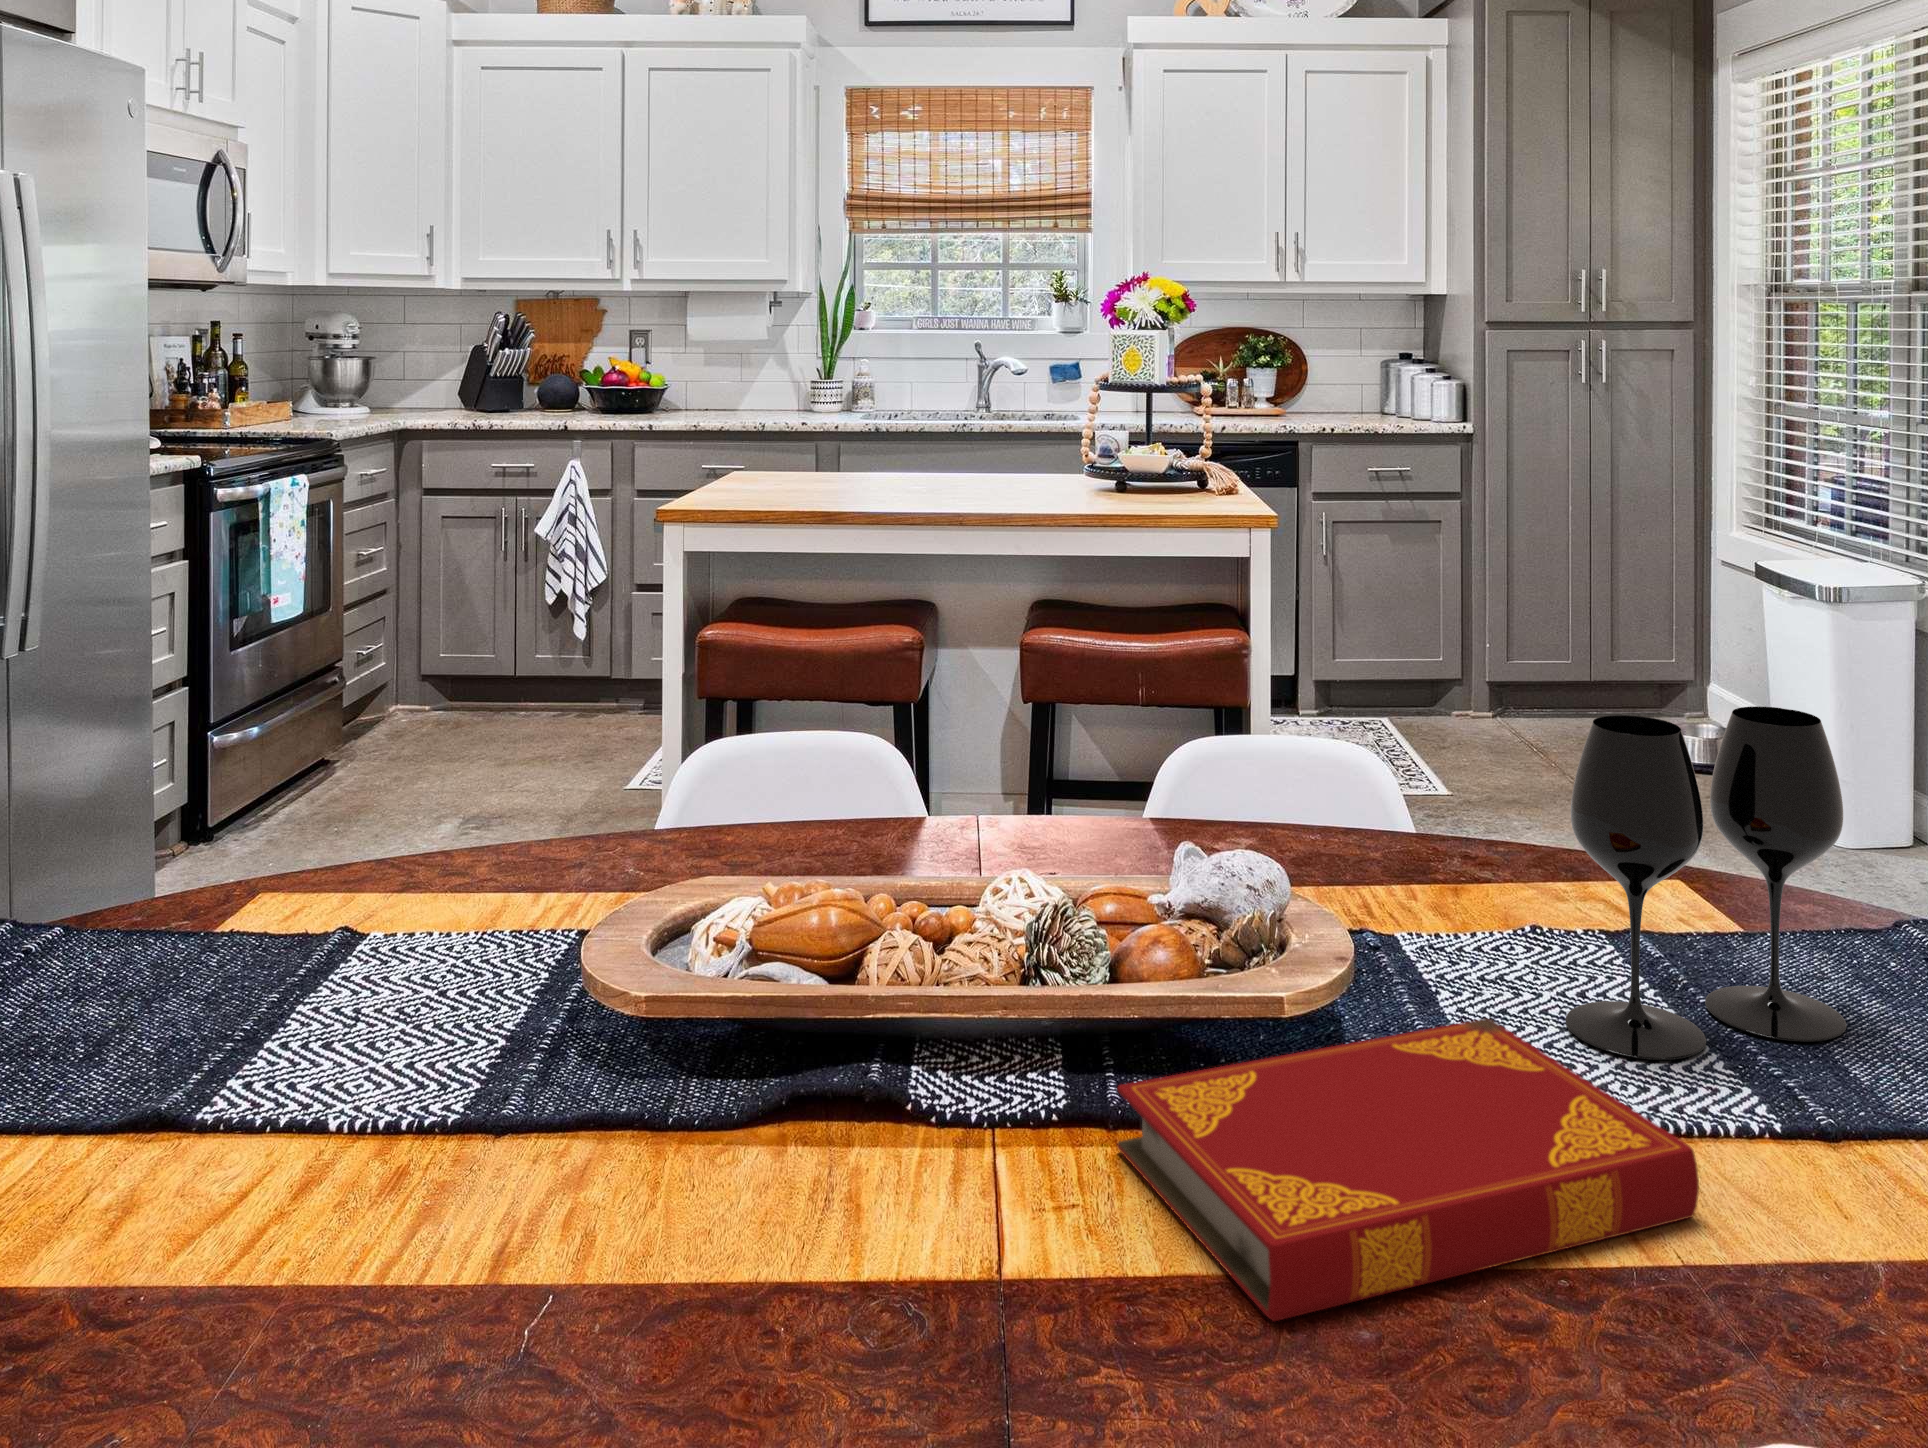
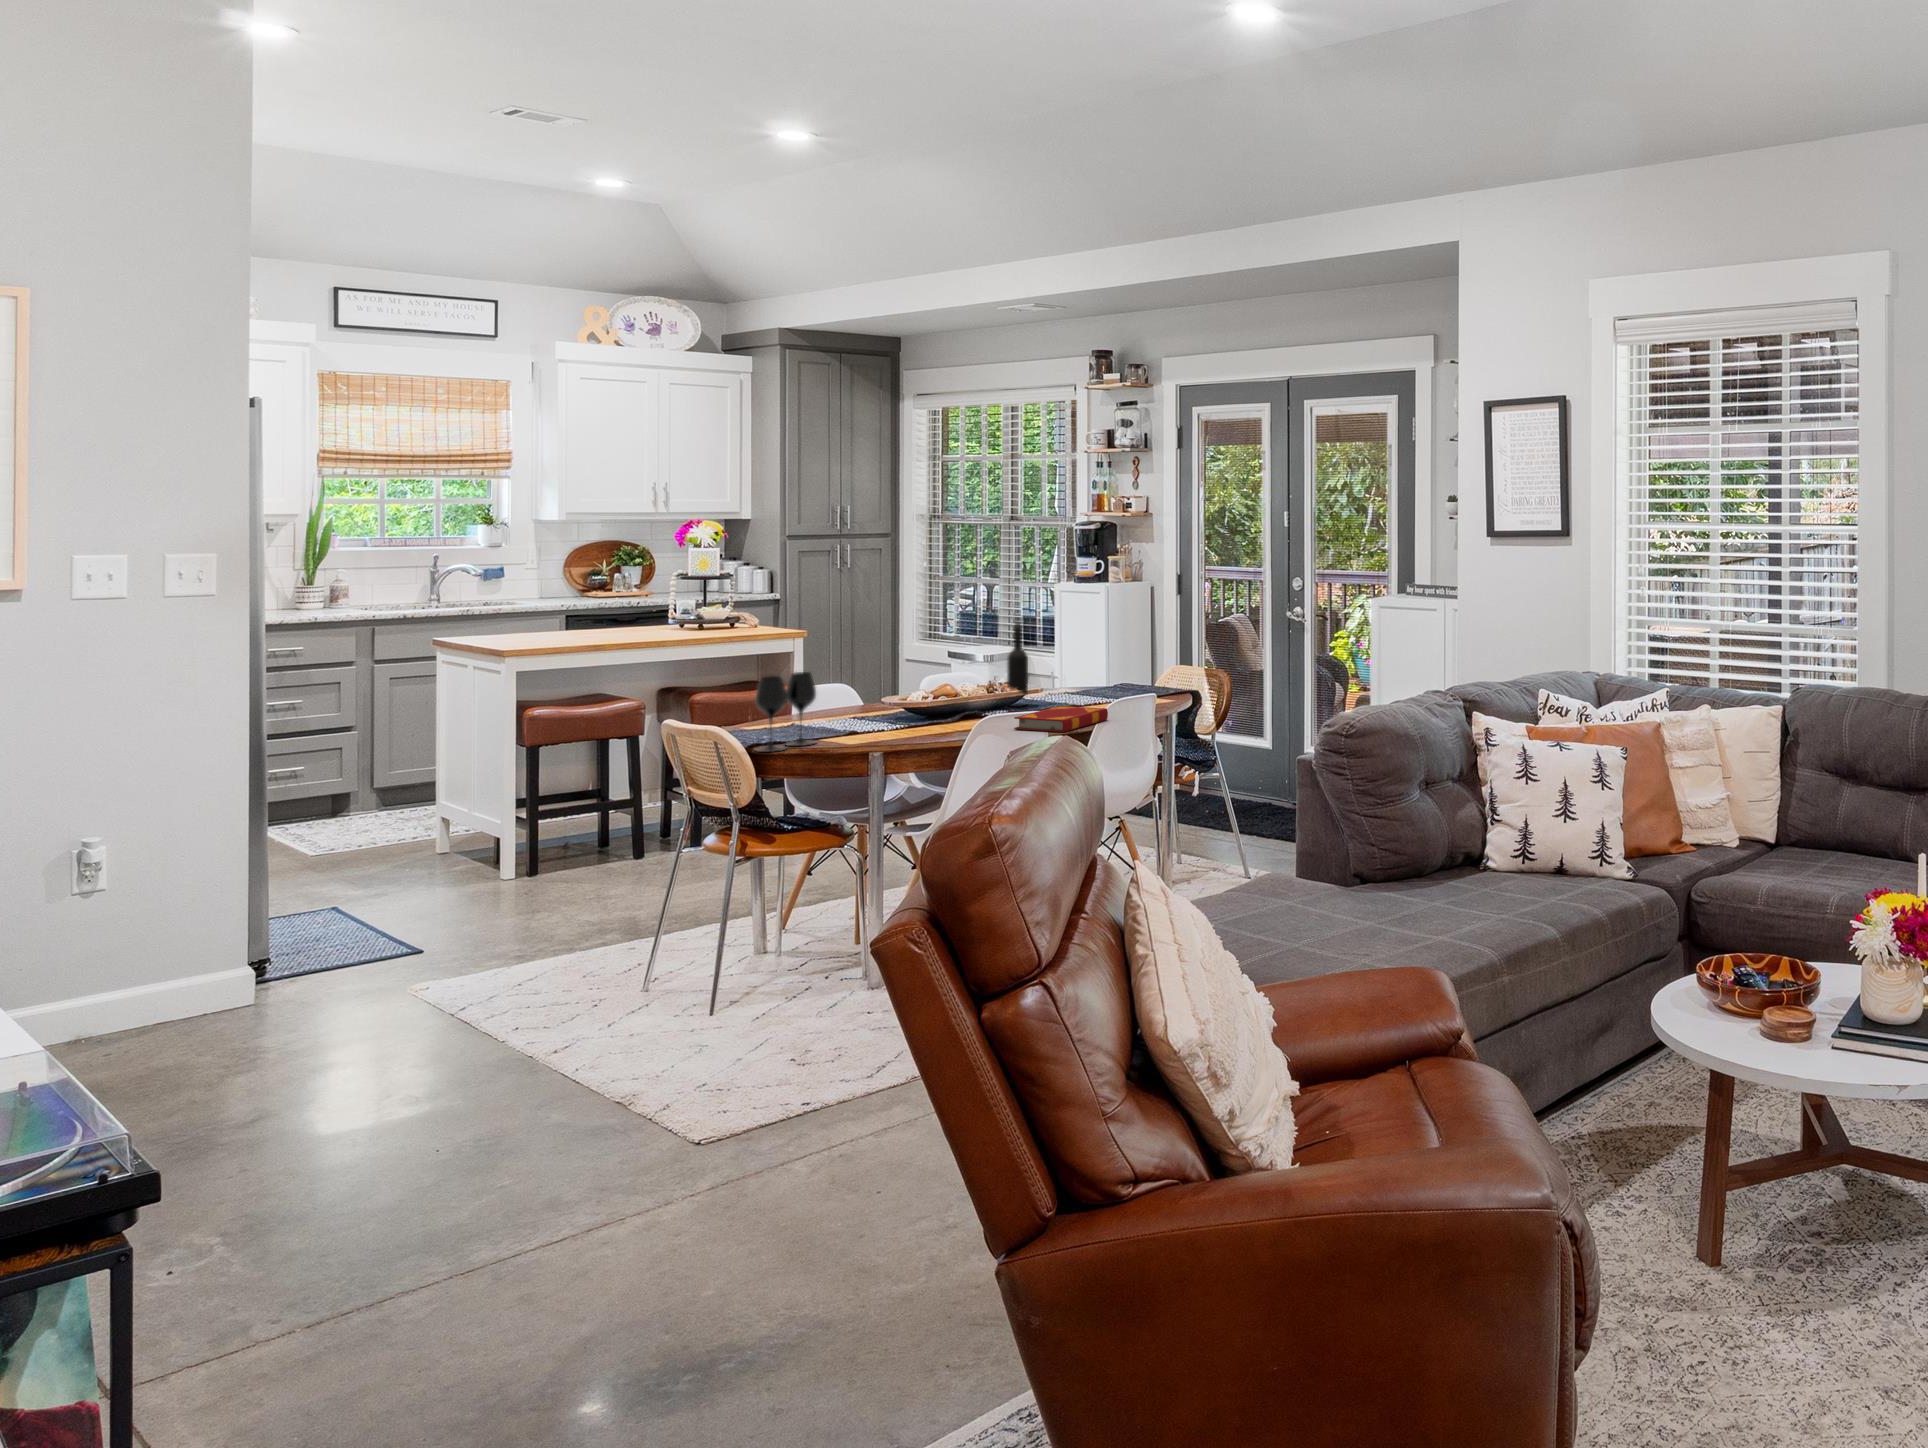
wine bottle: none [1418,556,1504,906] -> present [1007,623,1028,707]
wine glass: present [1566,706,1846,1060] -> present [756,672,816,752]

